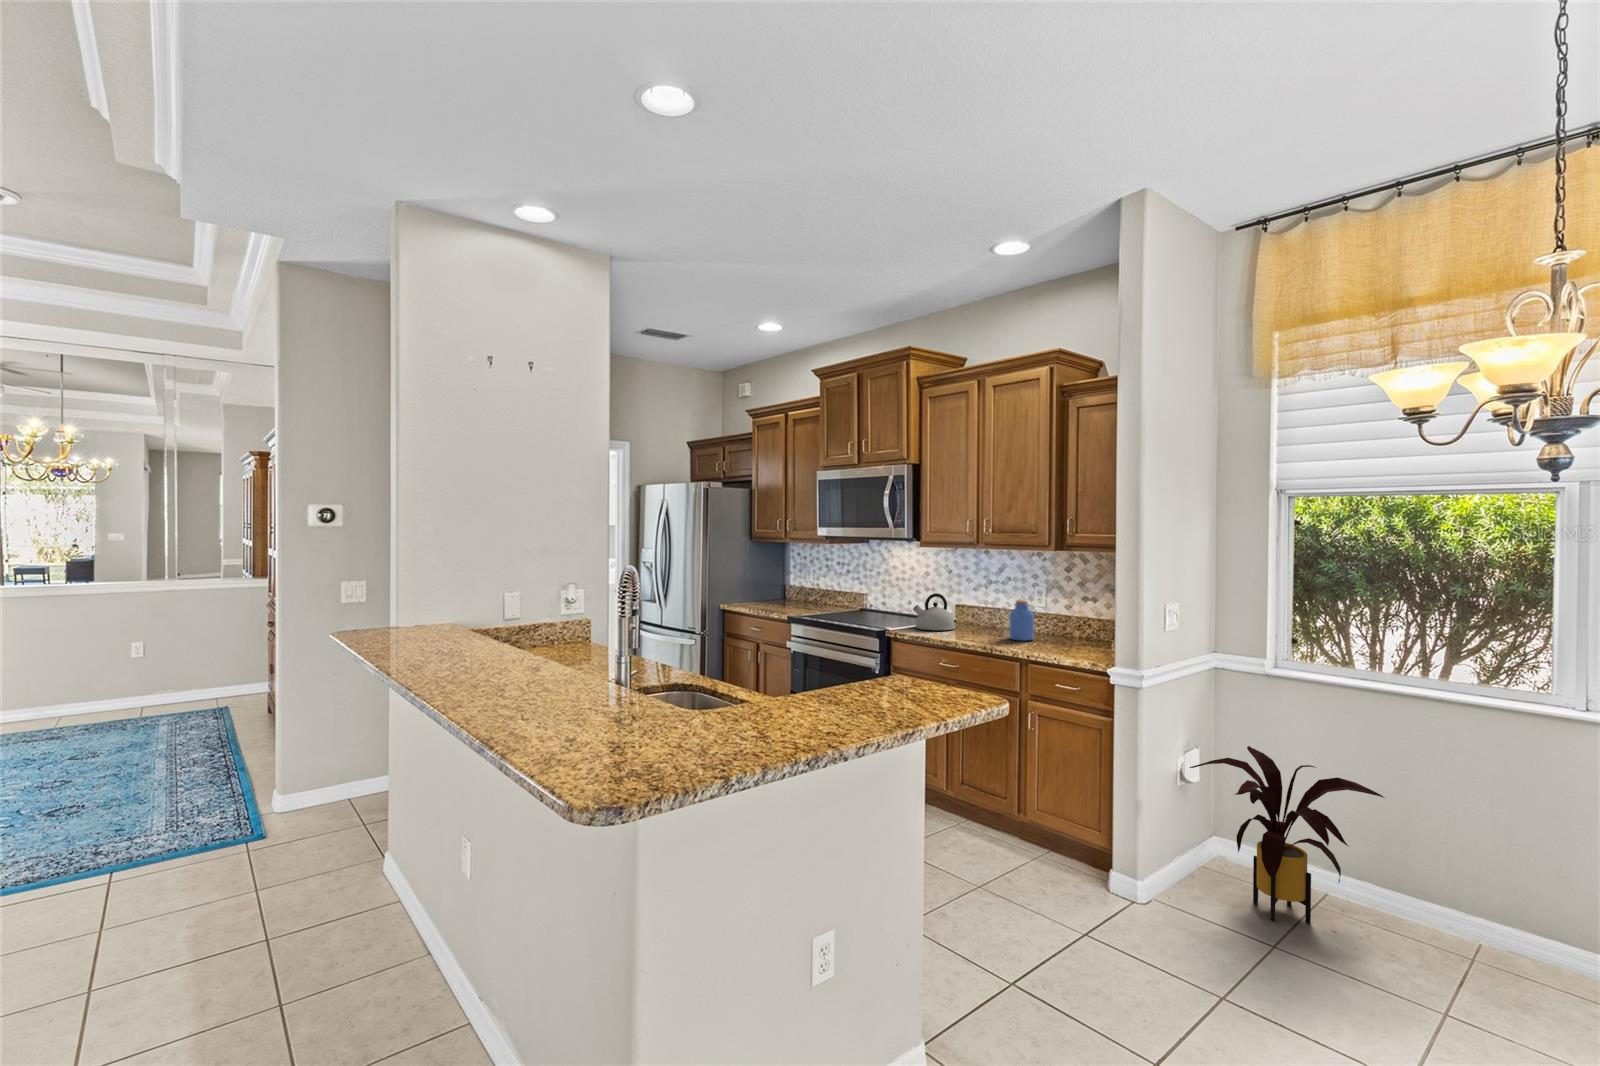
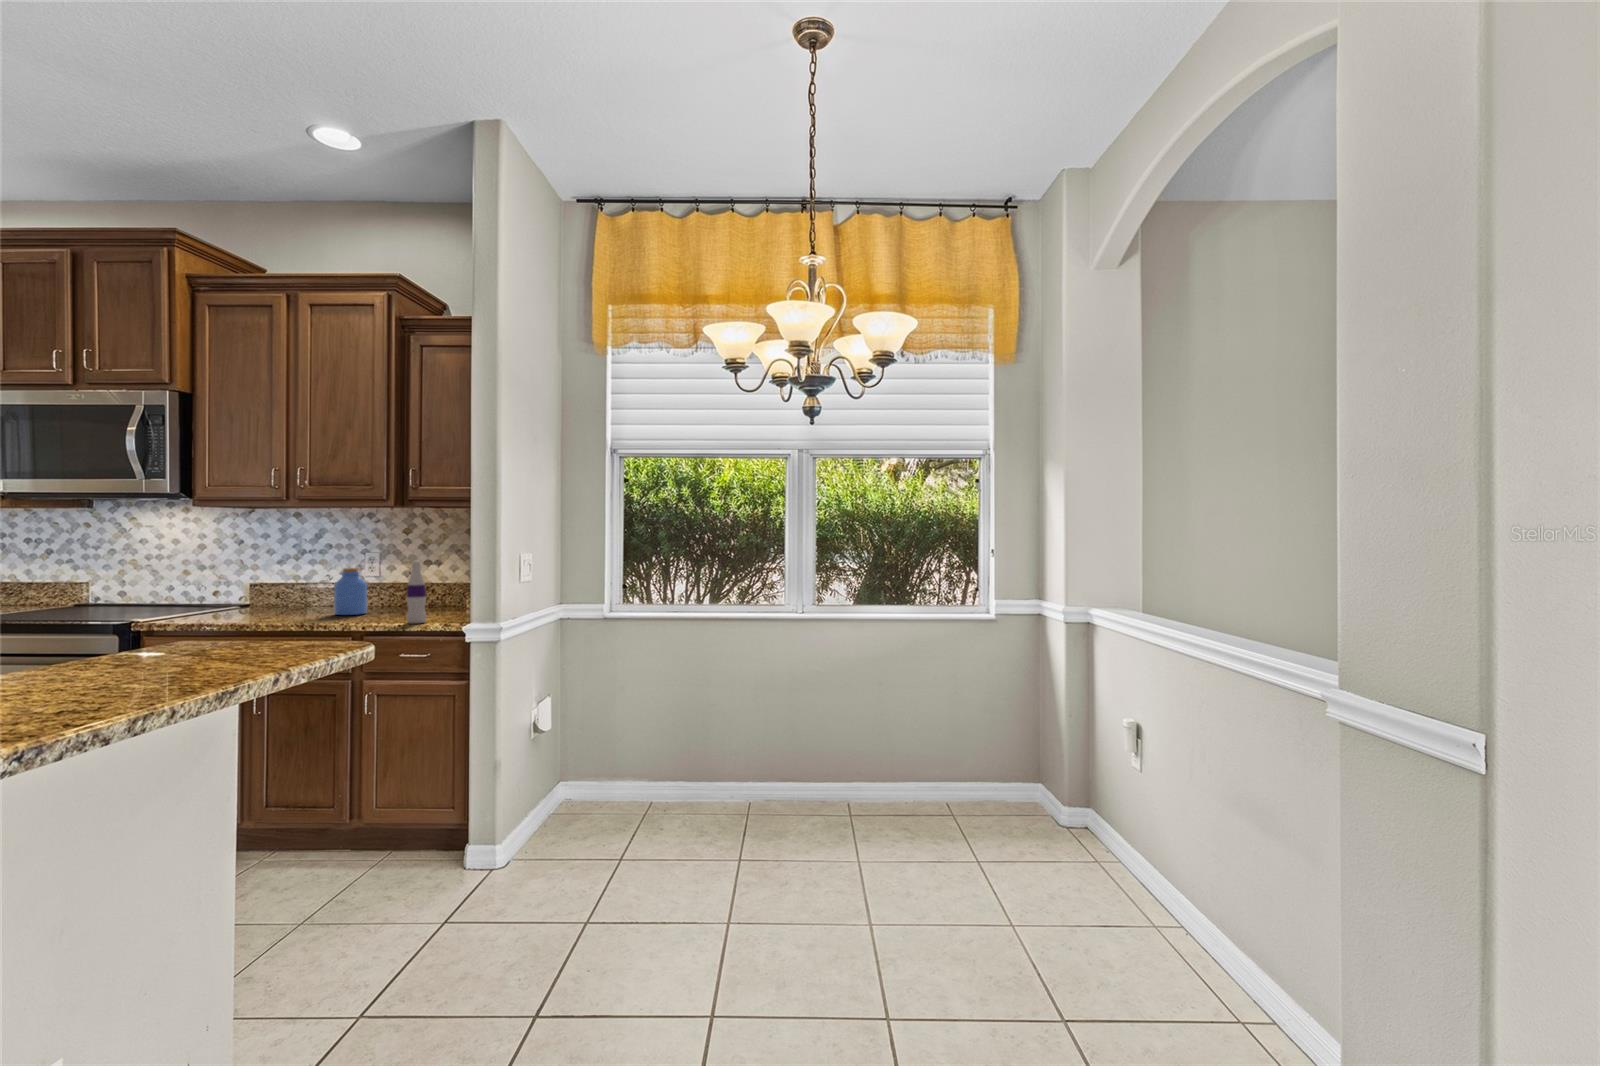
kettle: present [913,593,955,630] -> none [184,568,253,616]
bottle: none [1061,602,1079,658] -> present [406,561,426,623]
house plant: present [1190,746,1384,923] -> none [542,687,695,839]

